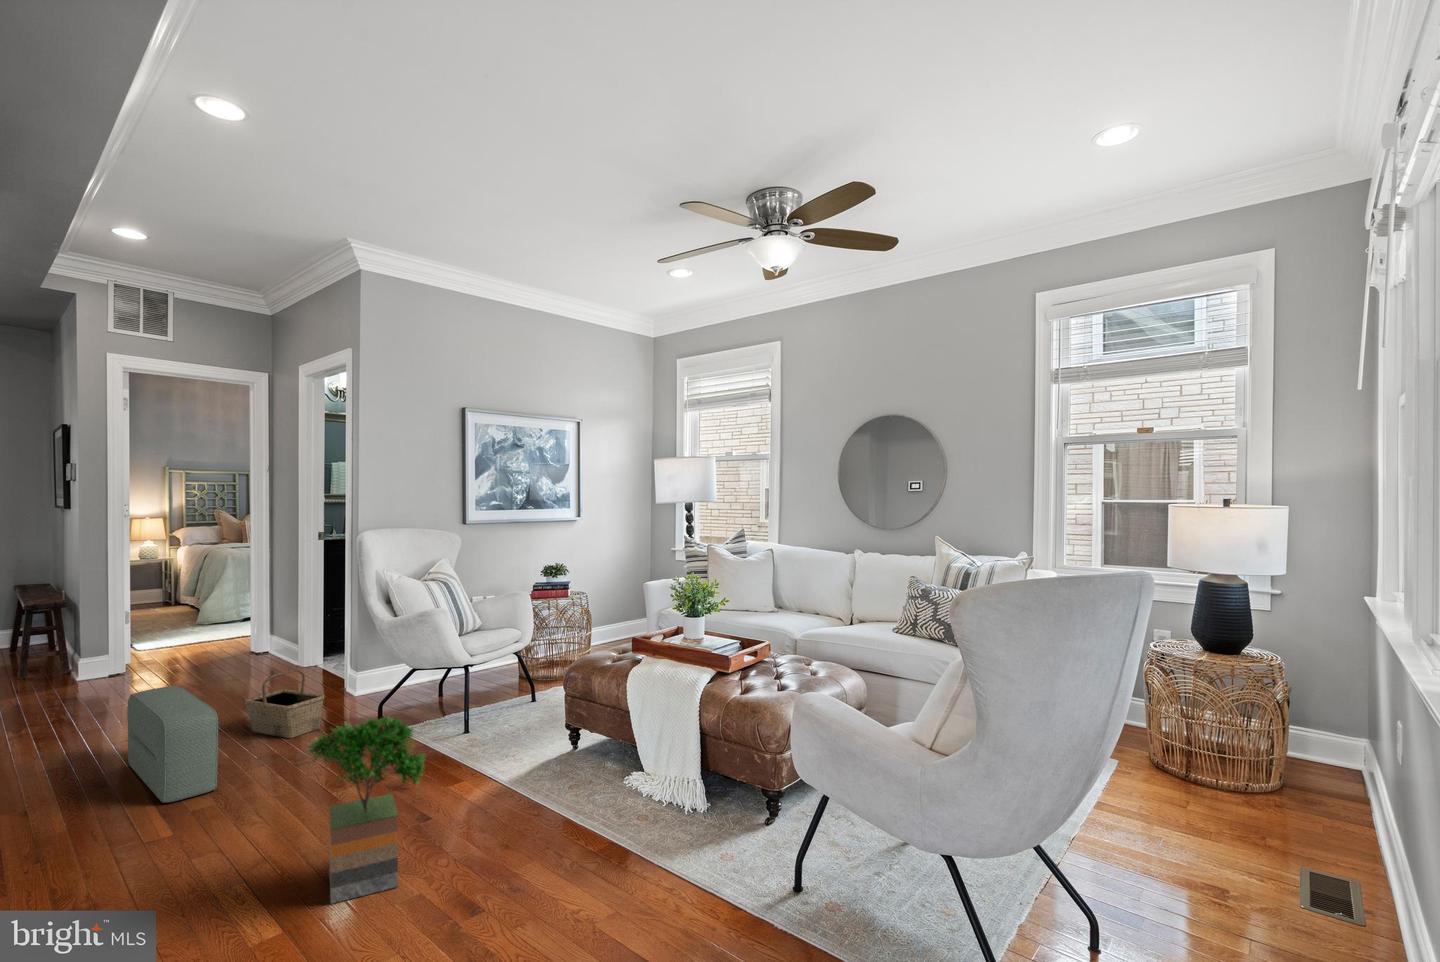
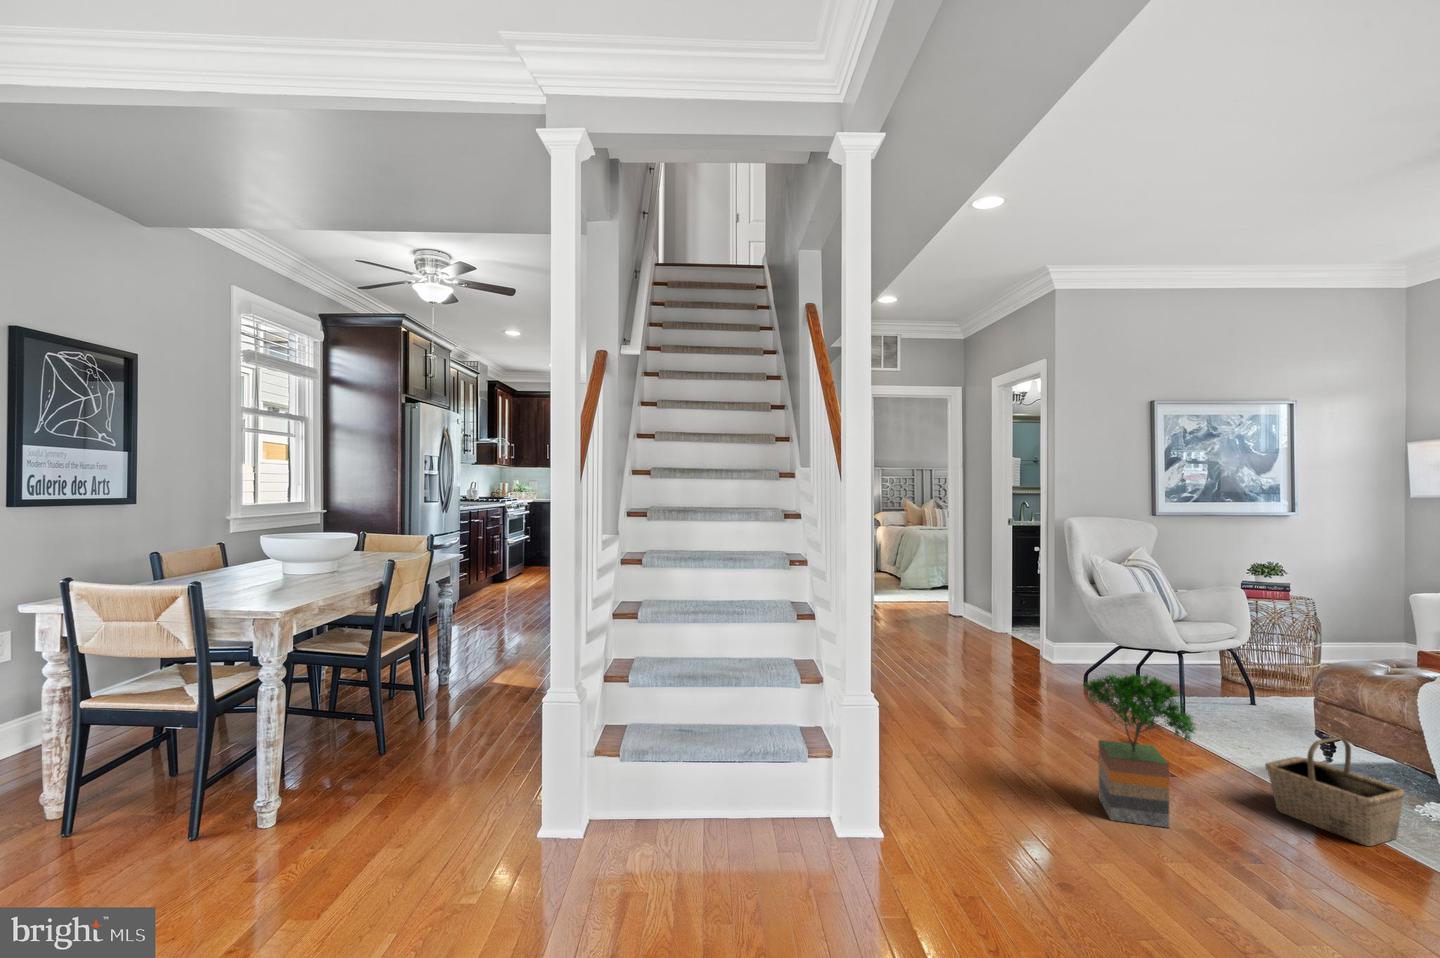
basket: present [245,670,324,738] -> present [1265,737,1405,846]
pouf: present [127,686,218,803] -> none [906,626,976,710]

